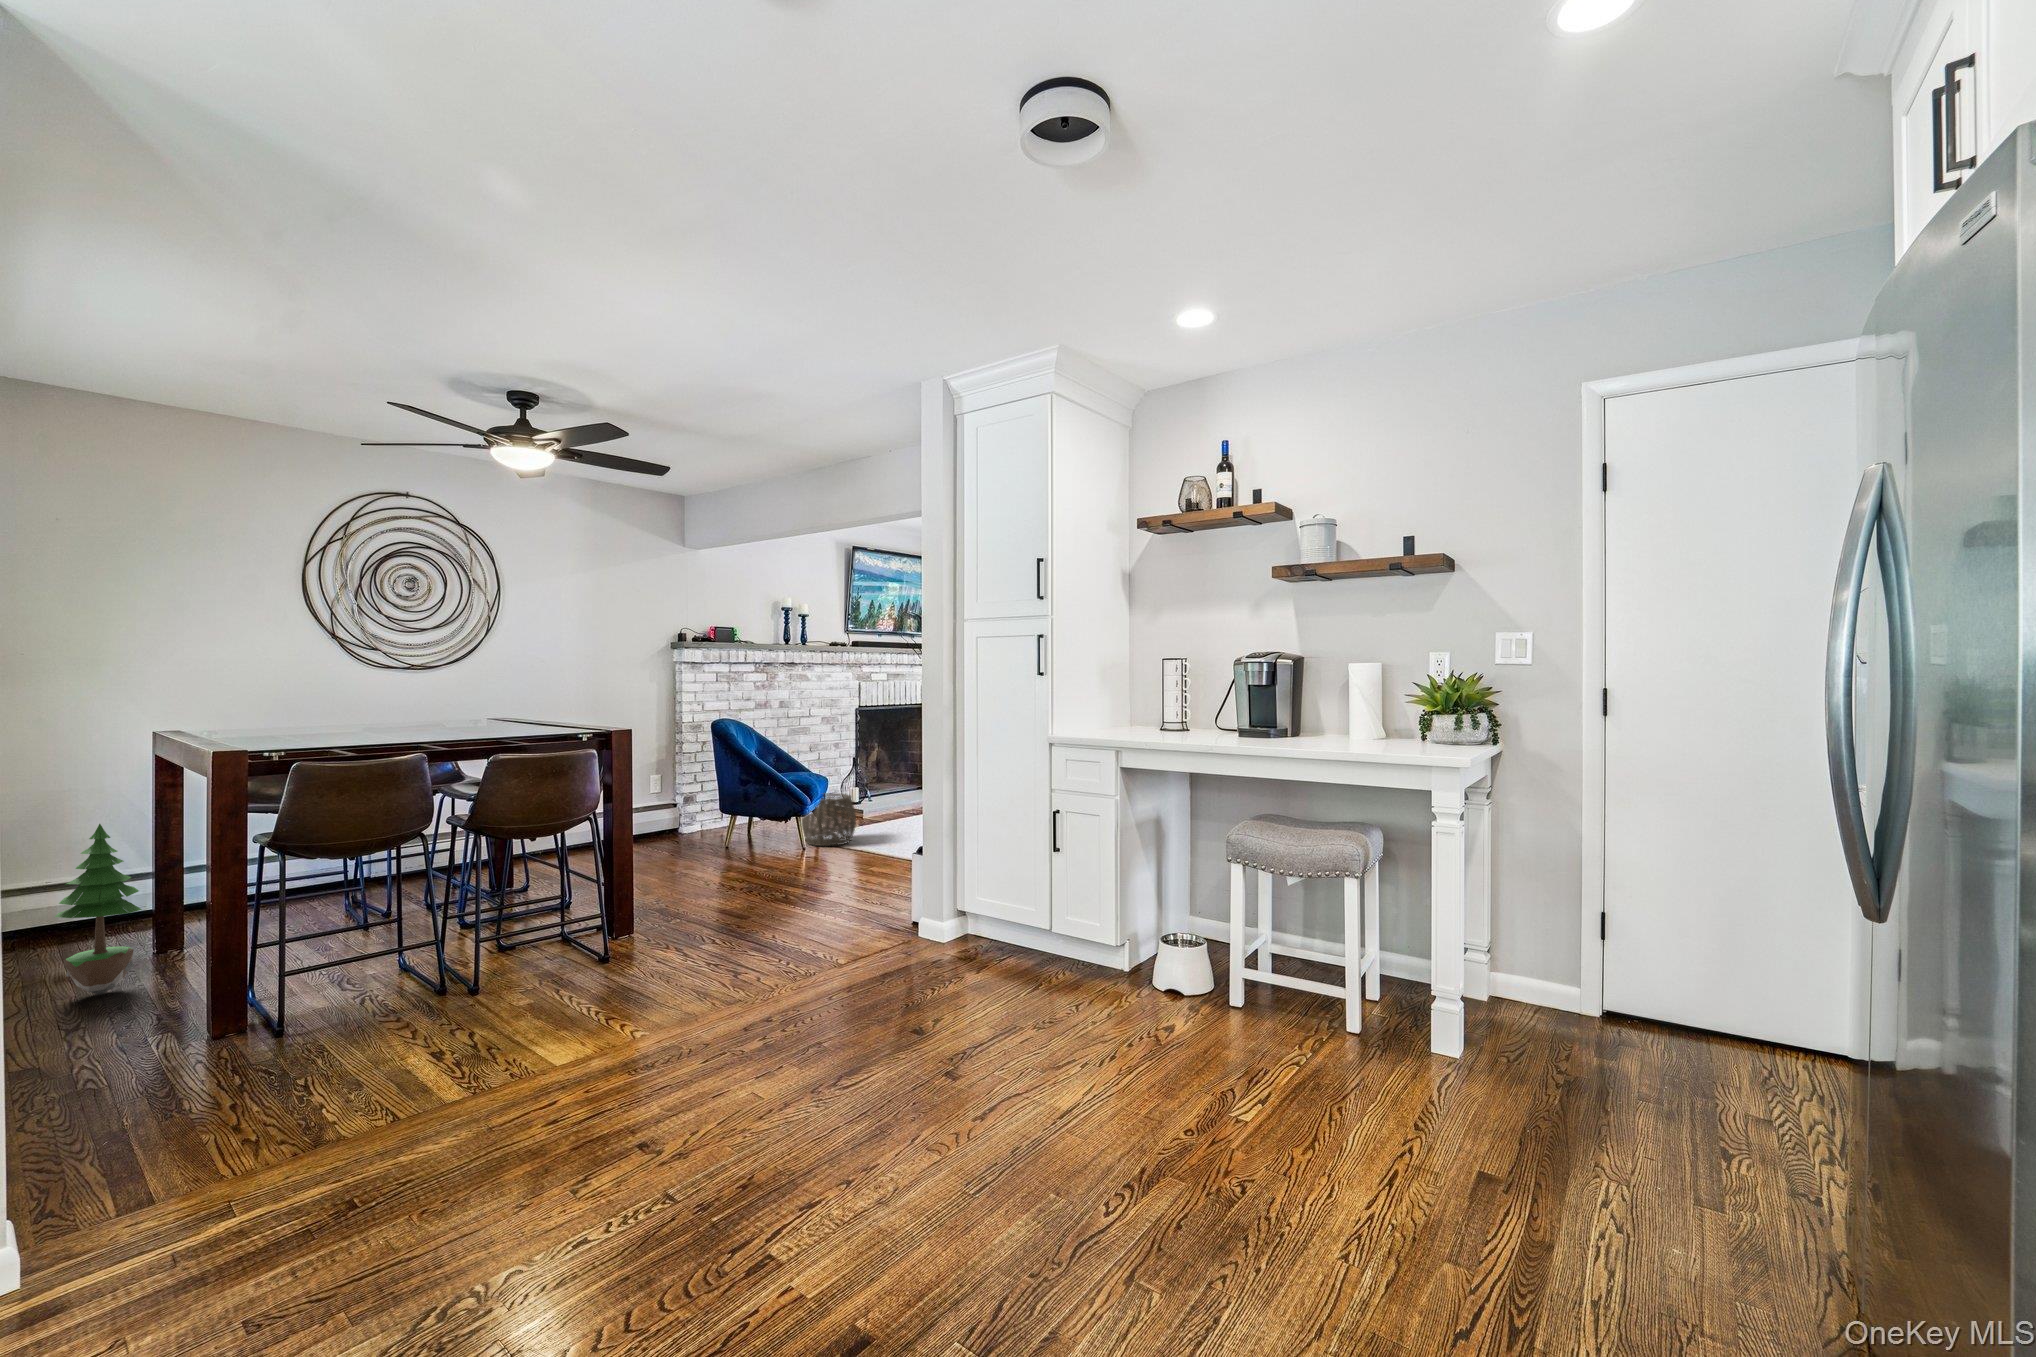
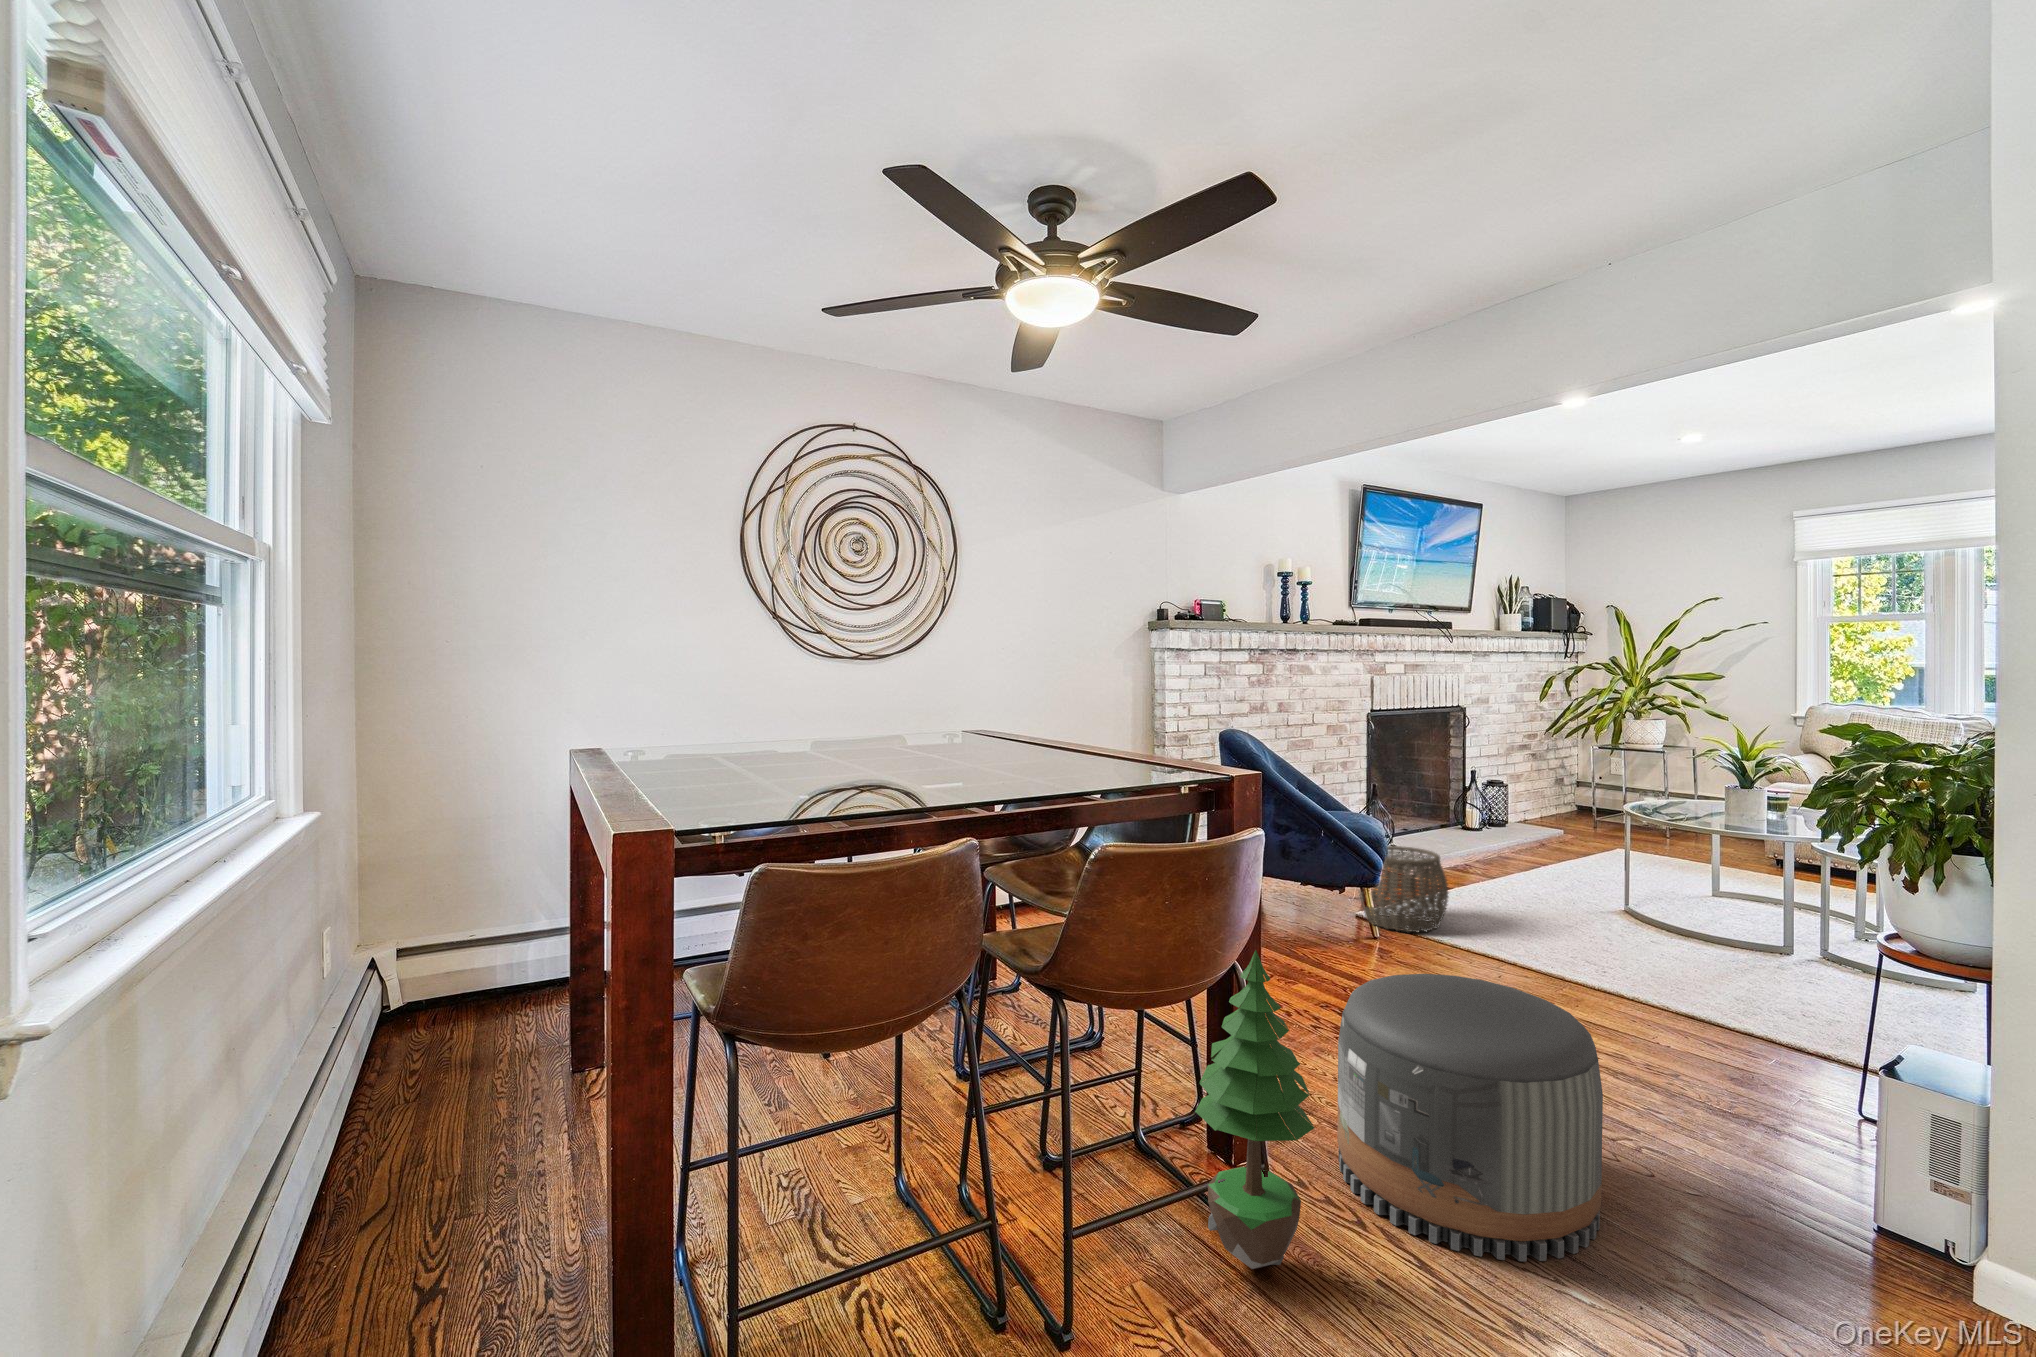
potted tree: present [55,824,142,995] -> present [1195,950,1314,1269]
pouf: none [669,834,794,951] -> present [1337,974,1603,1261]

